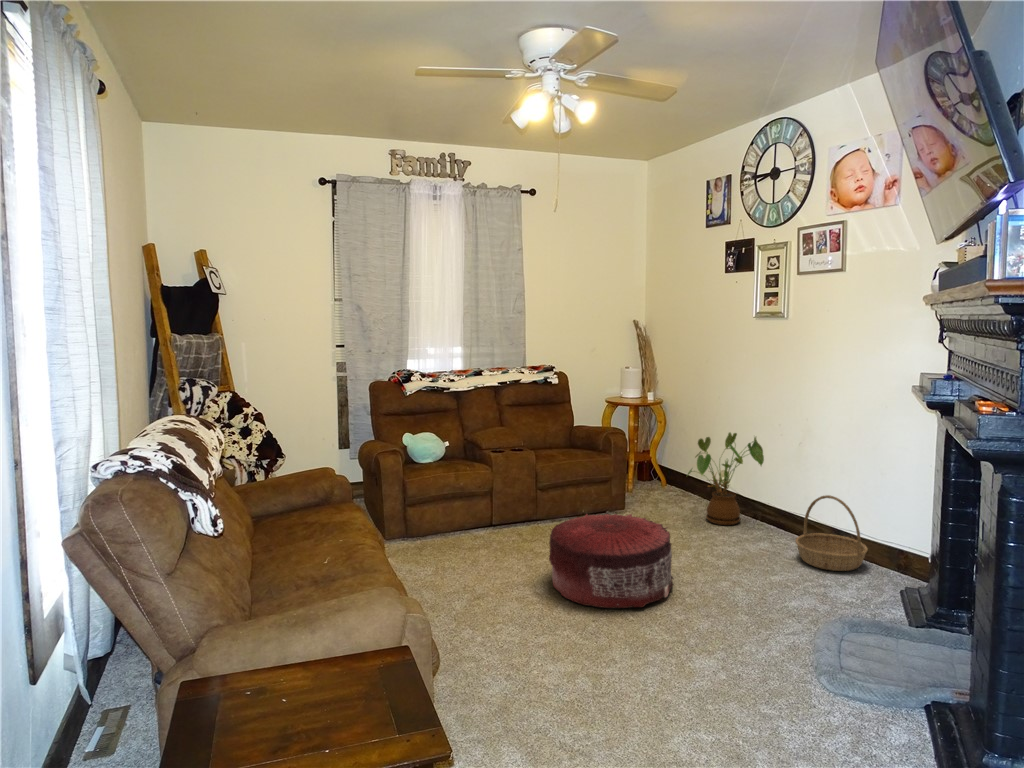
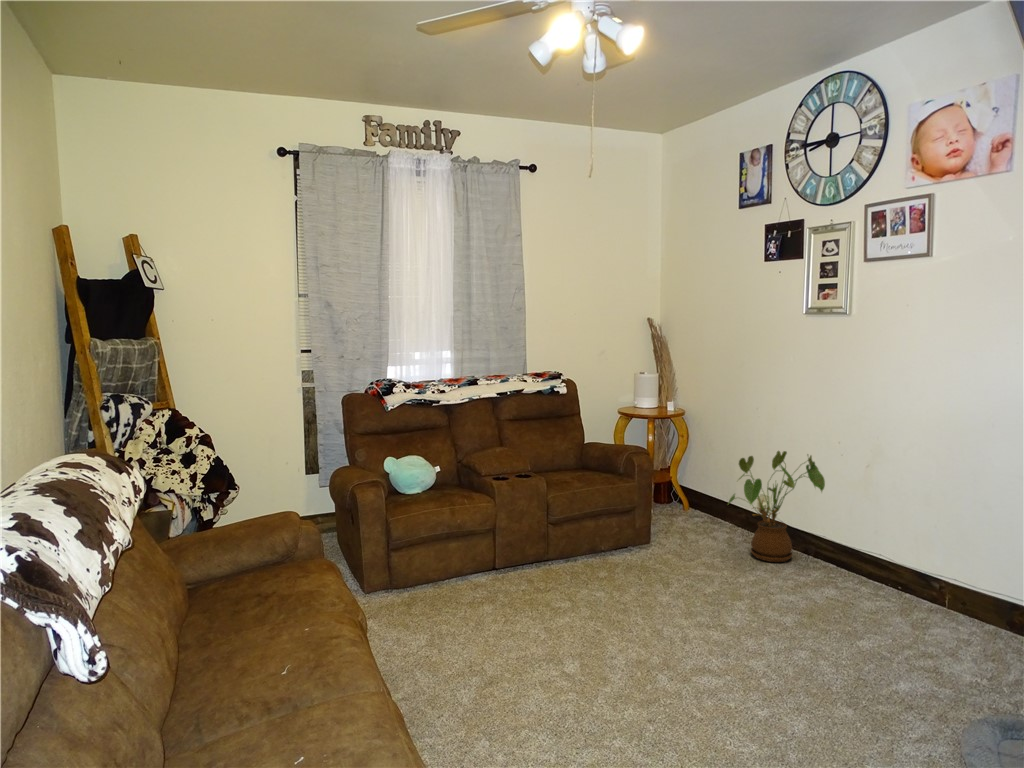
basket: present [796,495,868,571] -> none [876,532,970,627]
pouf: present [549,514,673,608] -> none [582,560,743,696]

